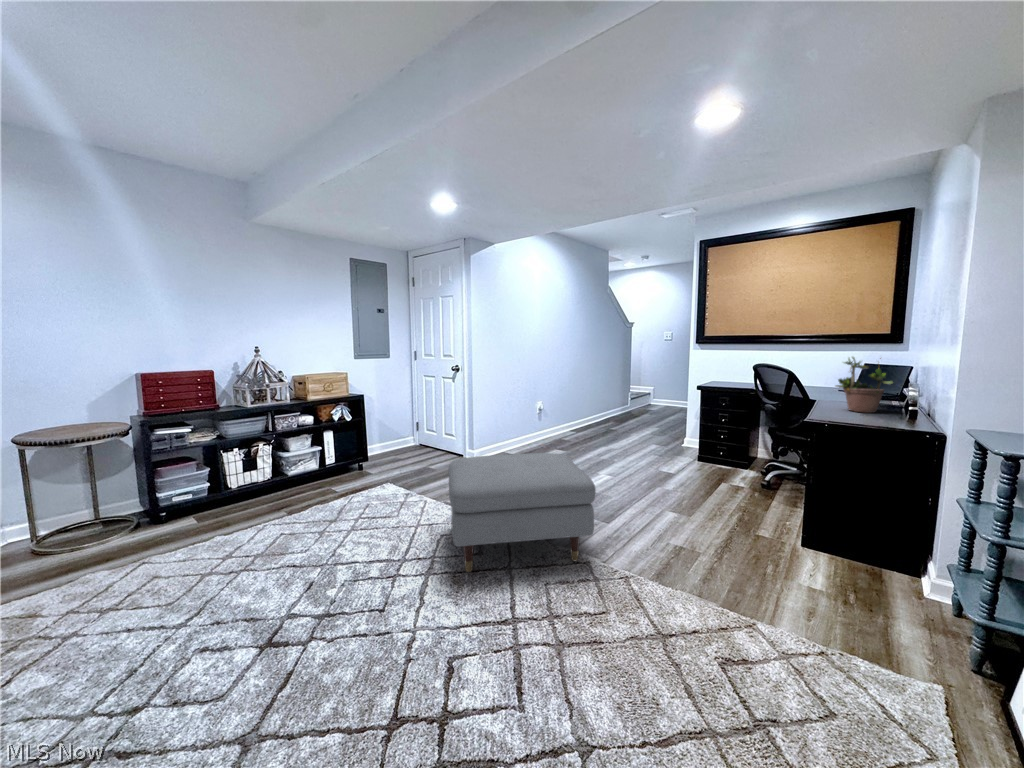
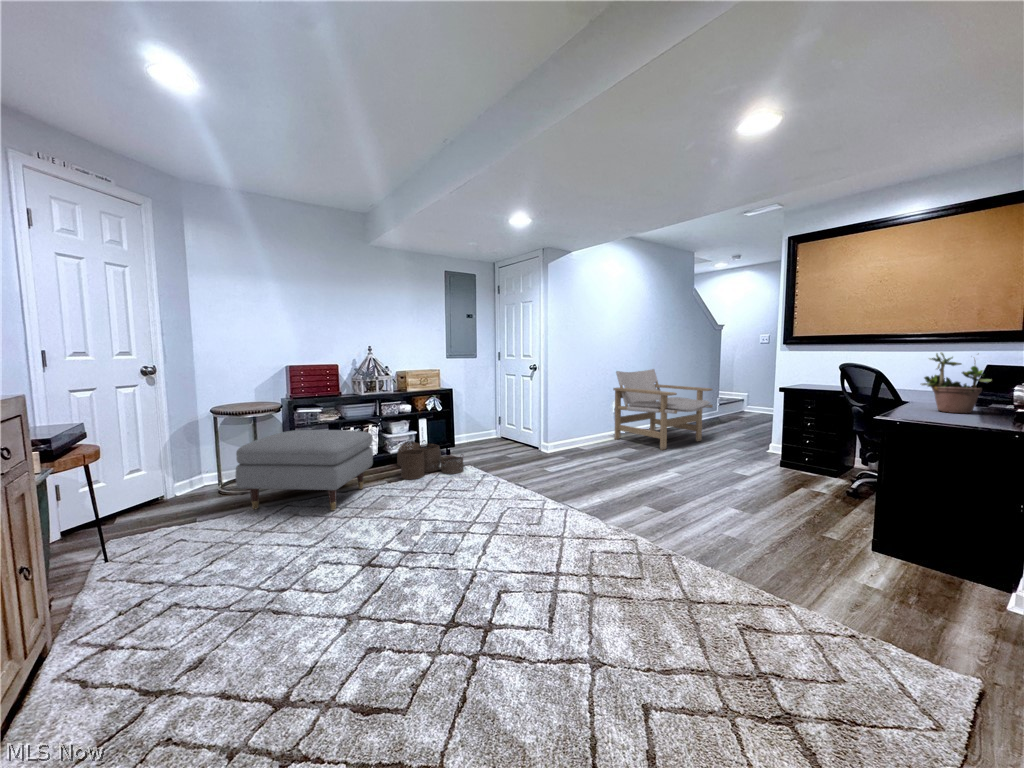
lounge chair: none [540,366,635,450] -> present [613,369,713,450]
ottoman: present [448,453,596,572] -> present [236,430,373,511]
woven basket: none [297,457,383,508] -> present [397,441,464,479]

